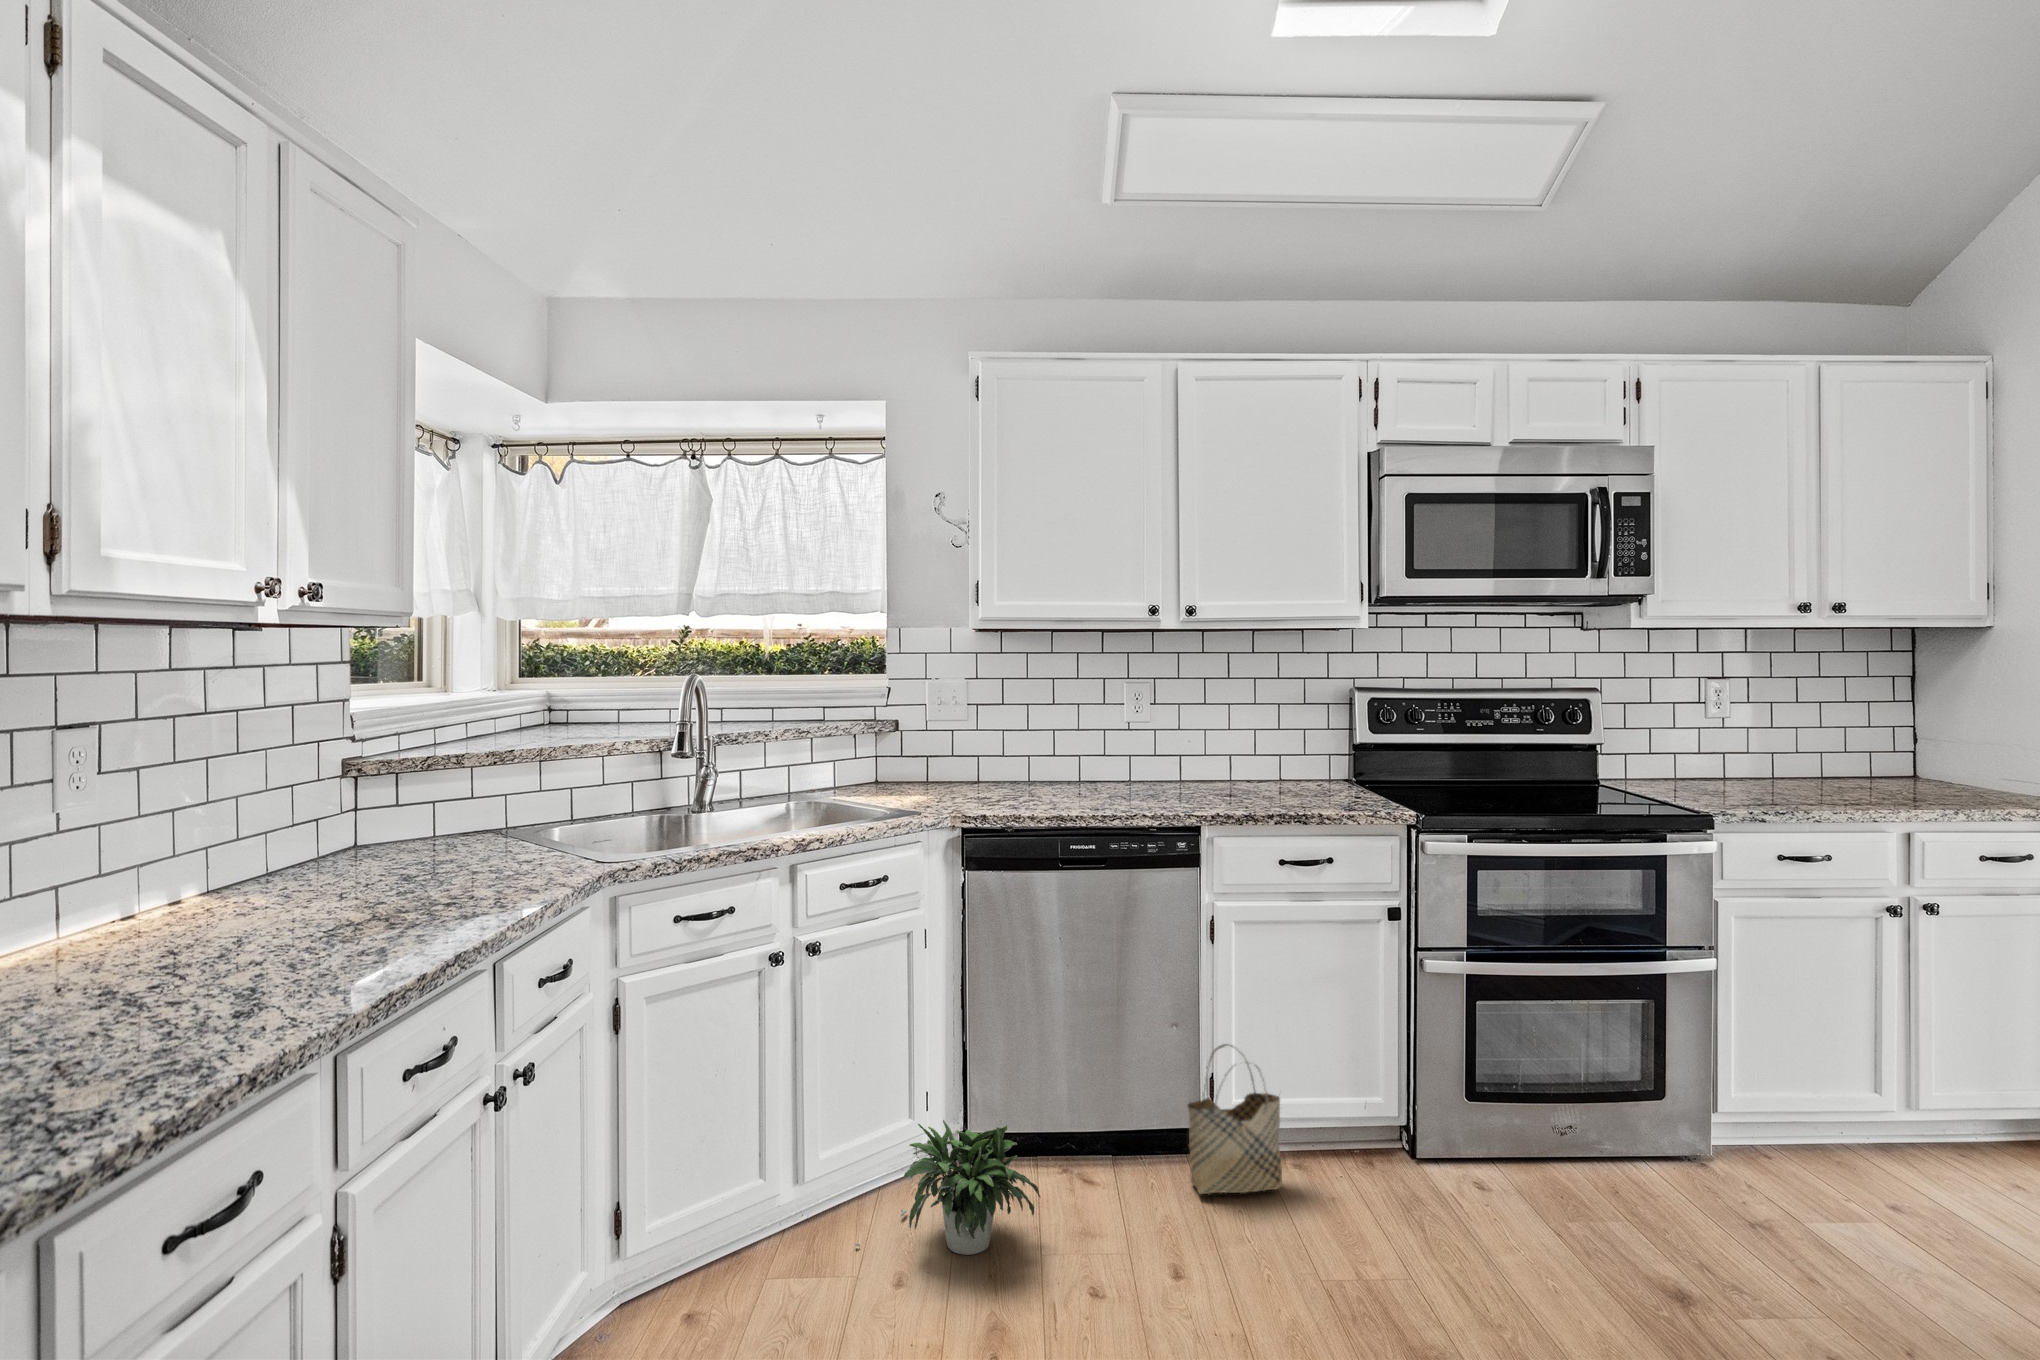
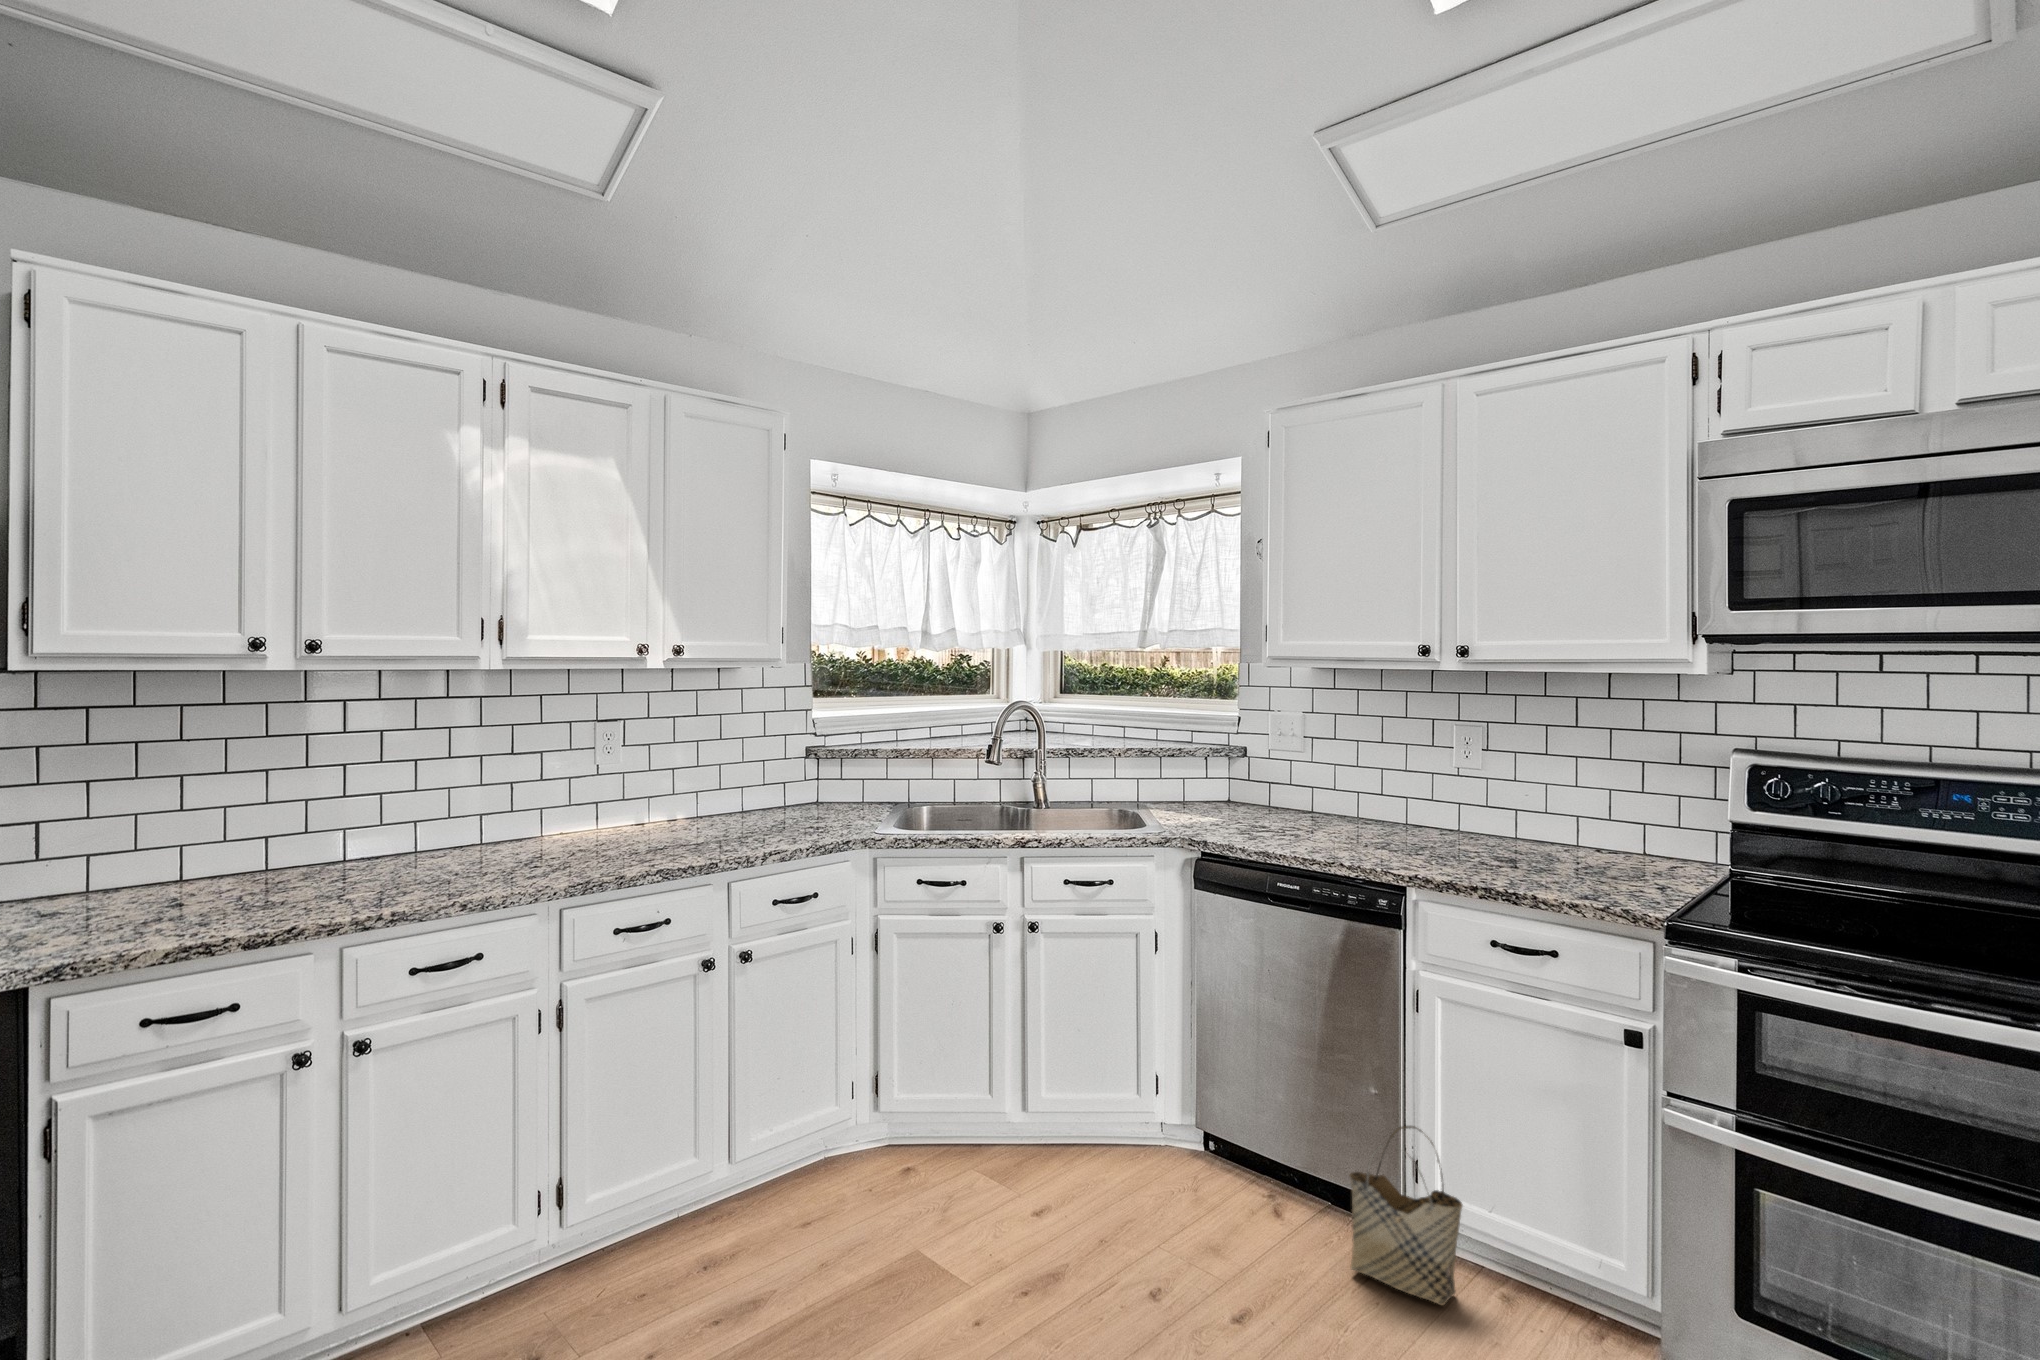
potted plant: present [855,1120,1040,1255] -> none [1041,1091,1175,1220]

